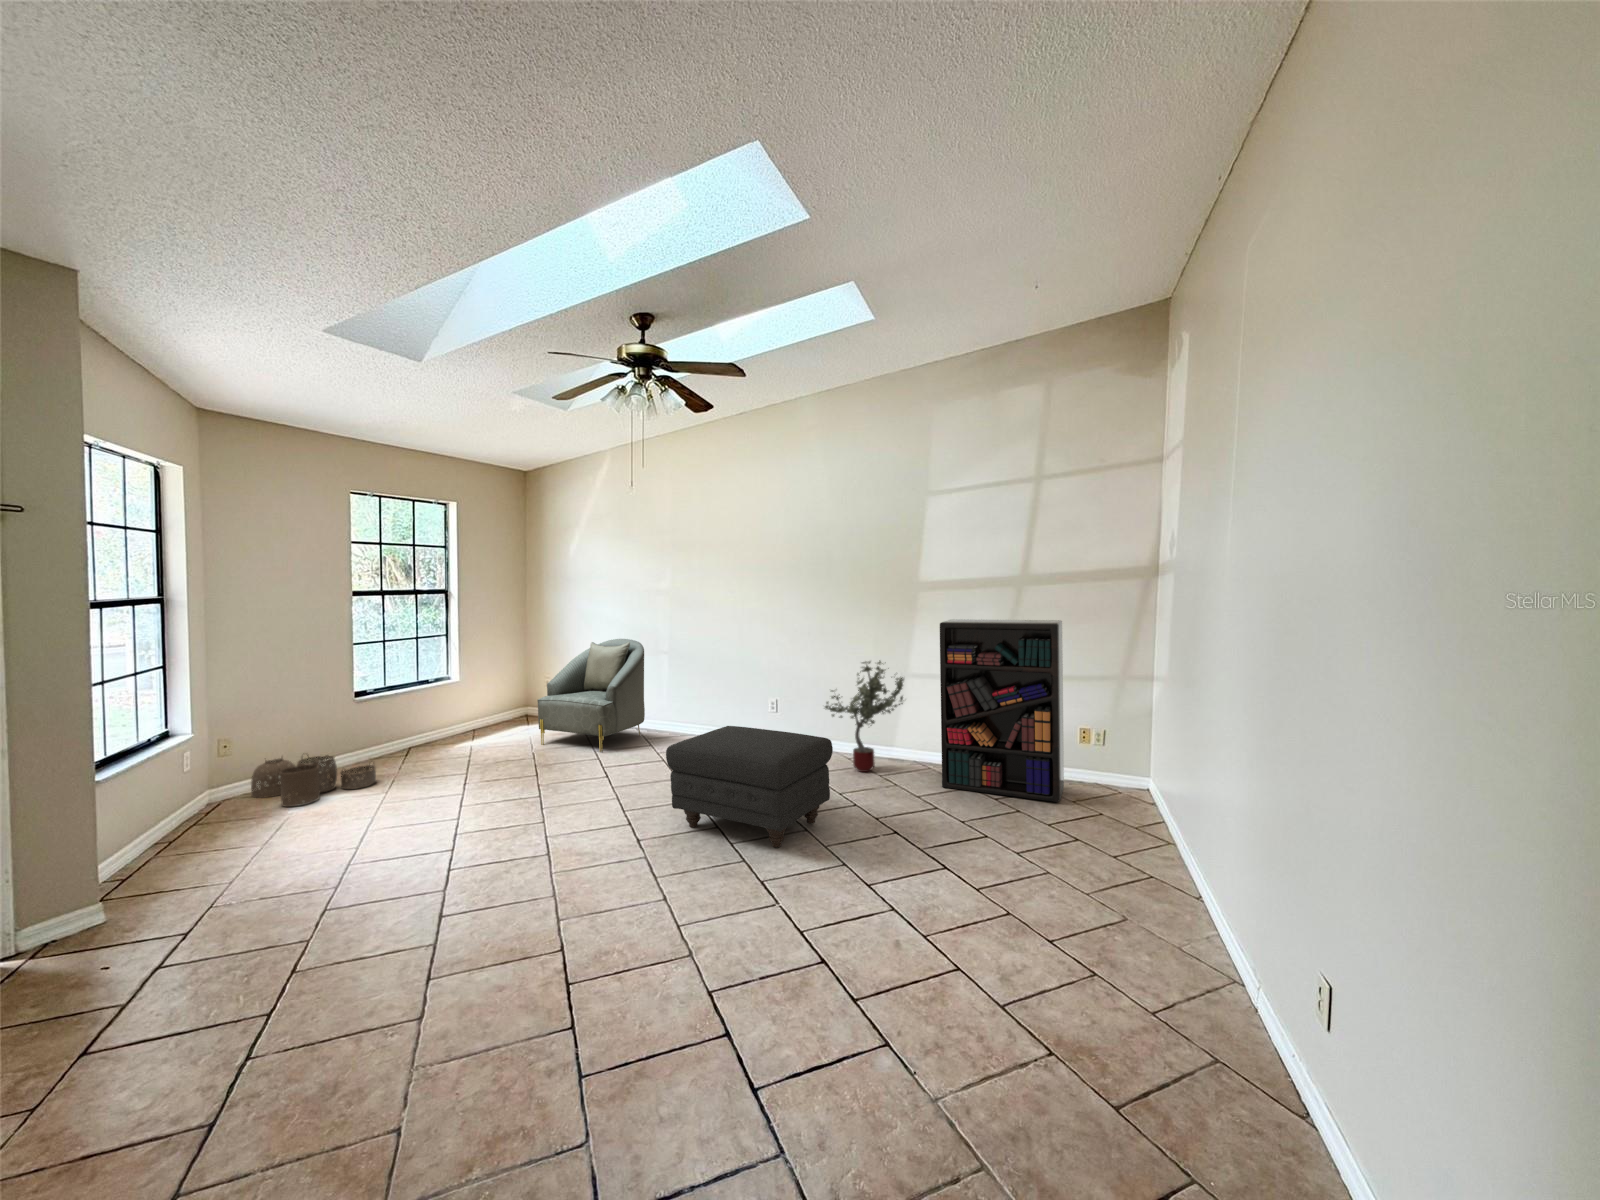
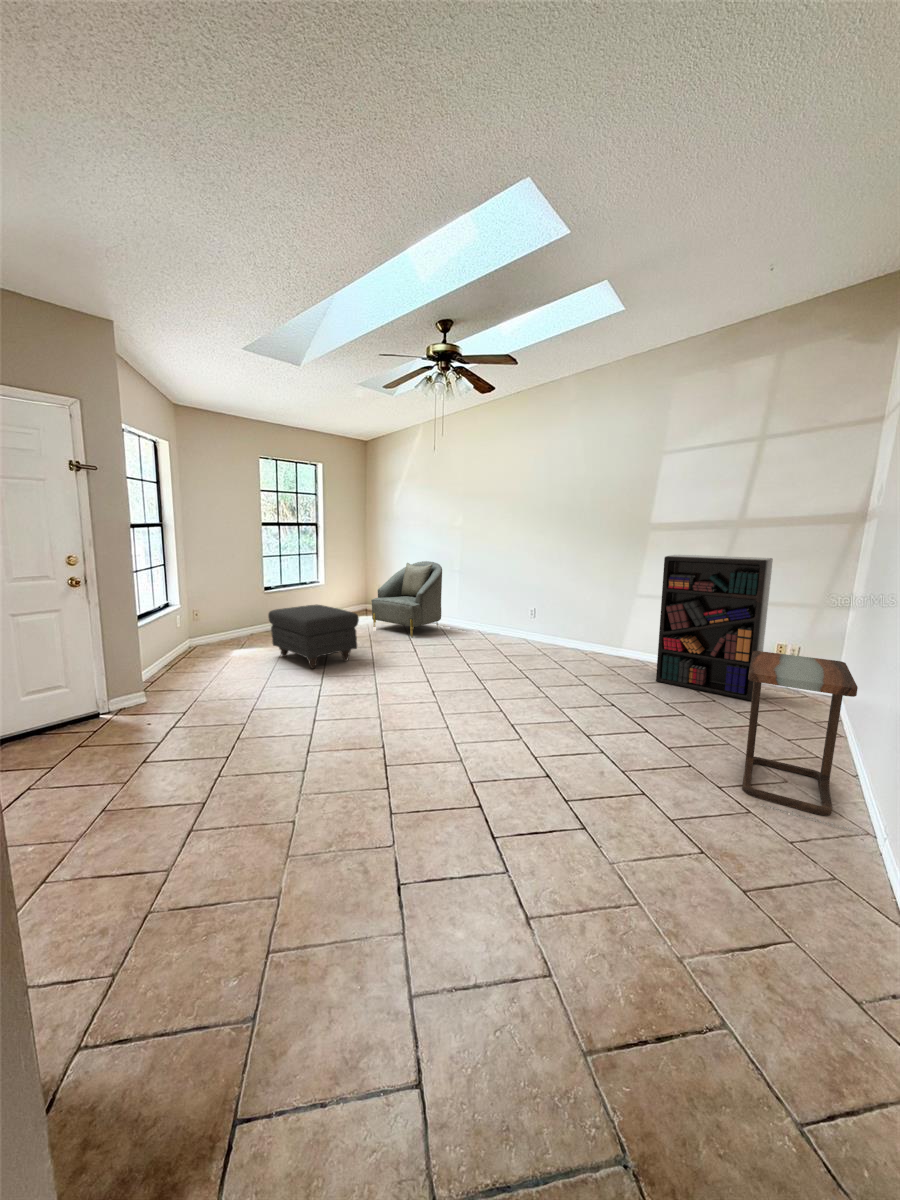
potted tree: present [825,660,904,772] -> none [568,584,634,666]
ottoman: present [666,726,833,848] -> present [268,605,359,669]
side table: none [1050,743,1230,983] -> present [742,651,865,835]
woven basket: present [251,755,376,807] -> none [211,623,277,653]

